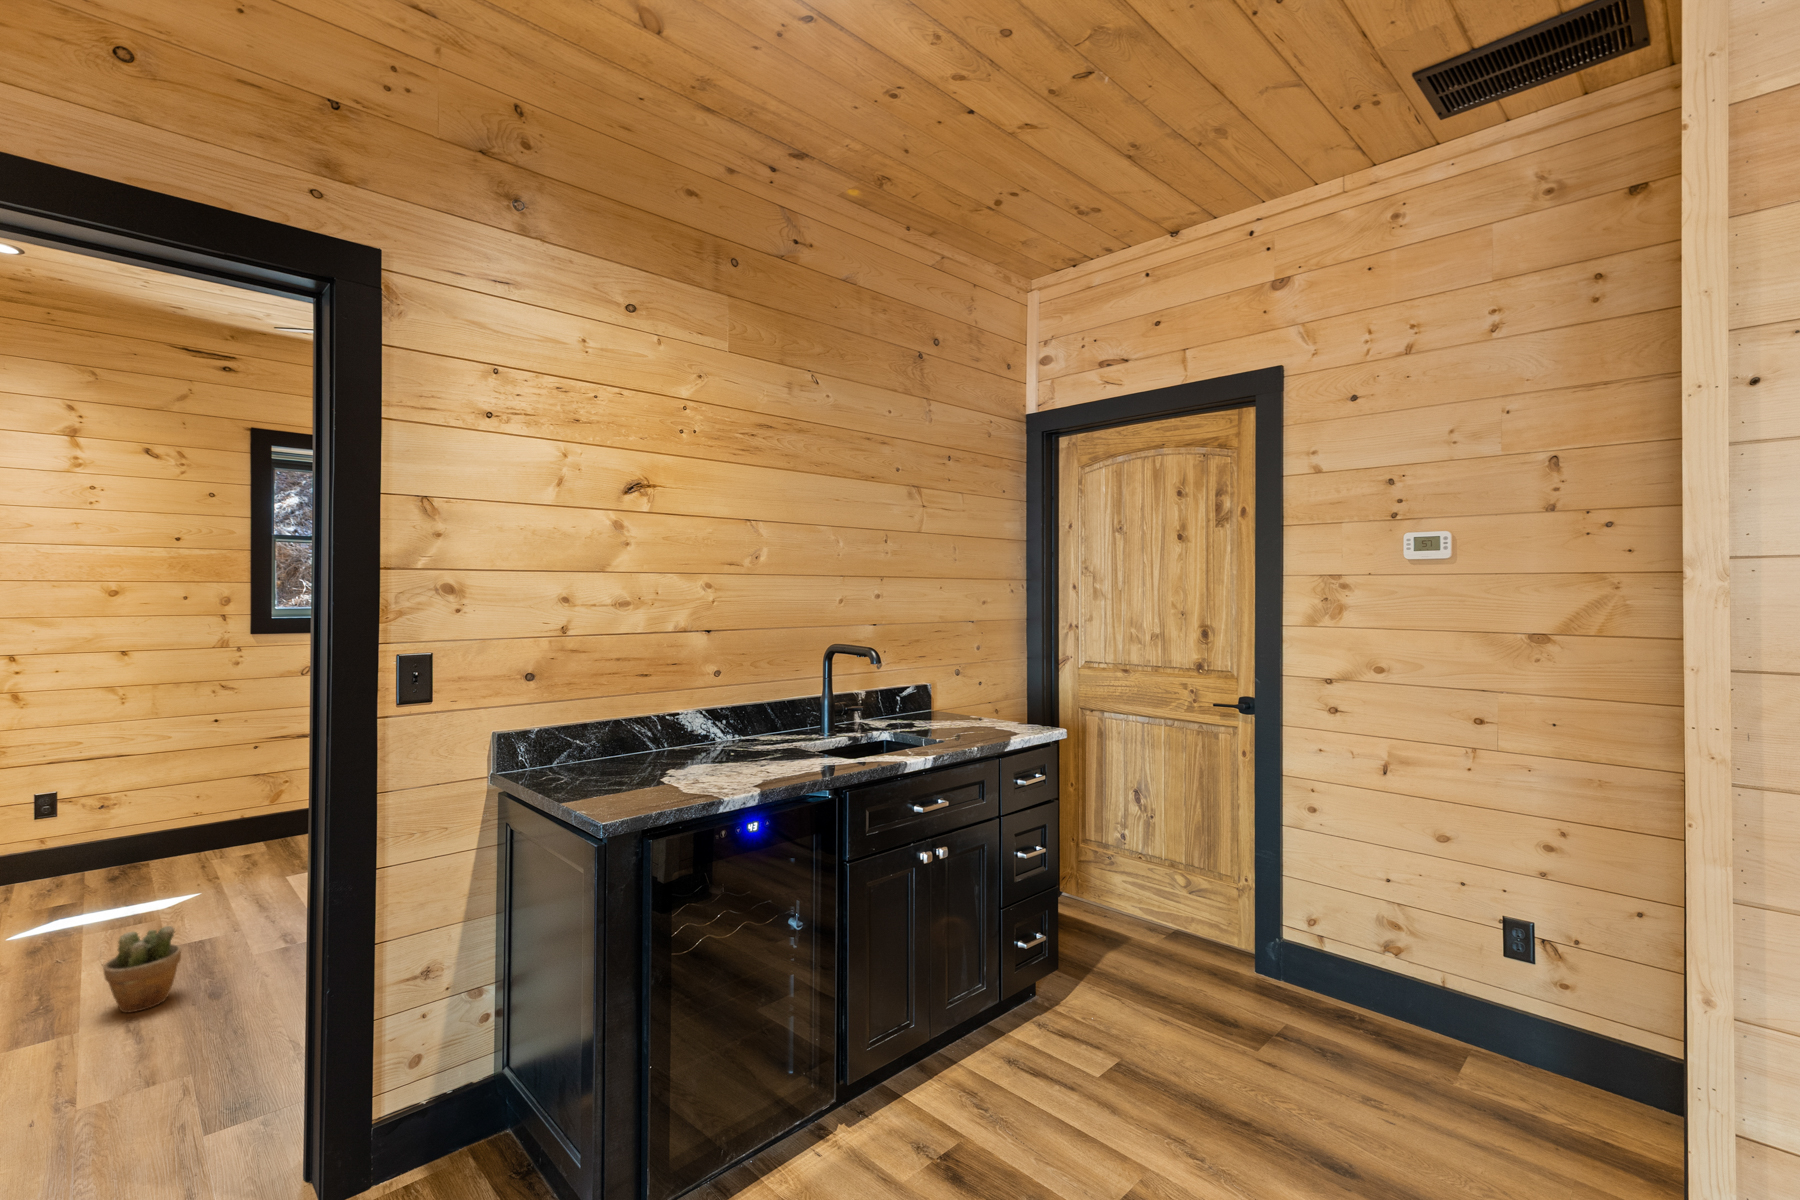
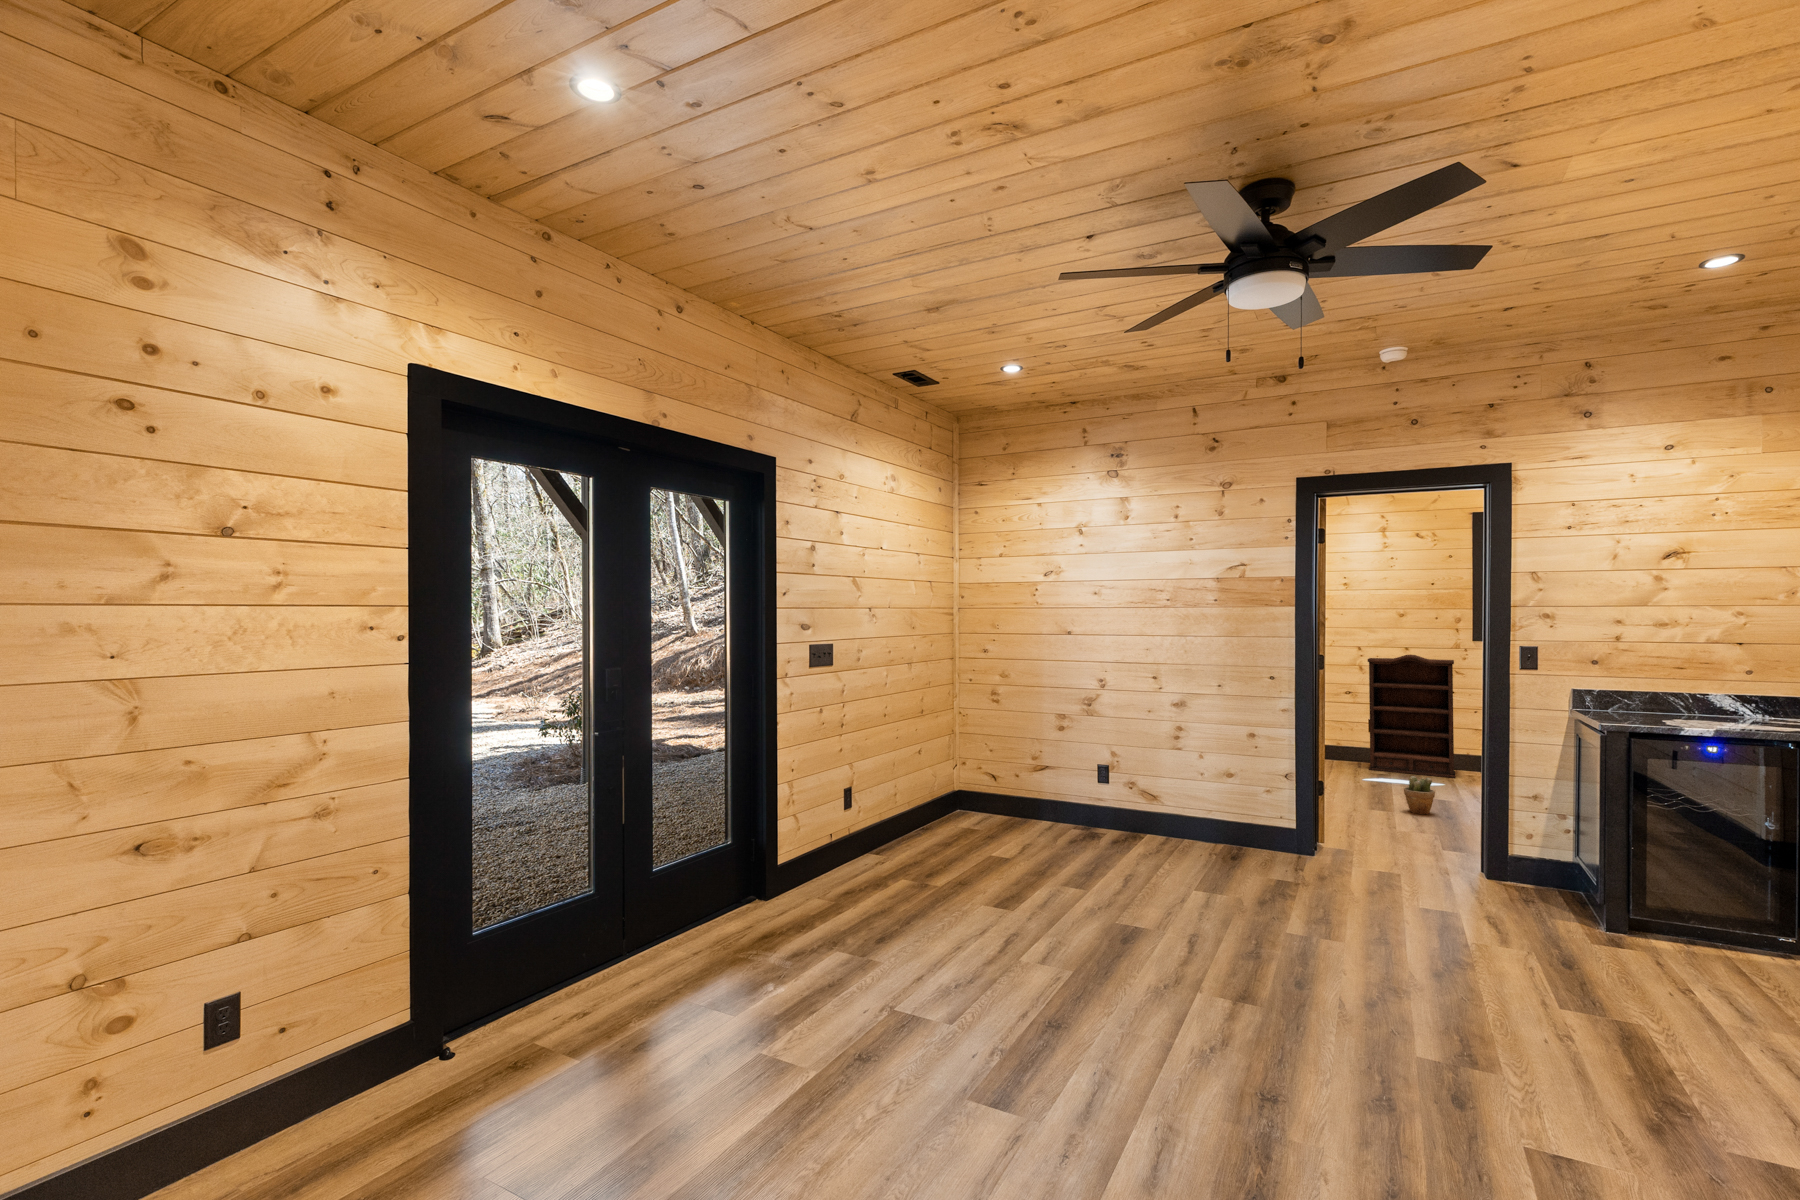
bookshelf: none [27,663,222,900] -> present [1368,655,1455,778]

